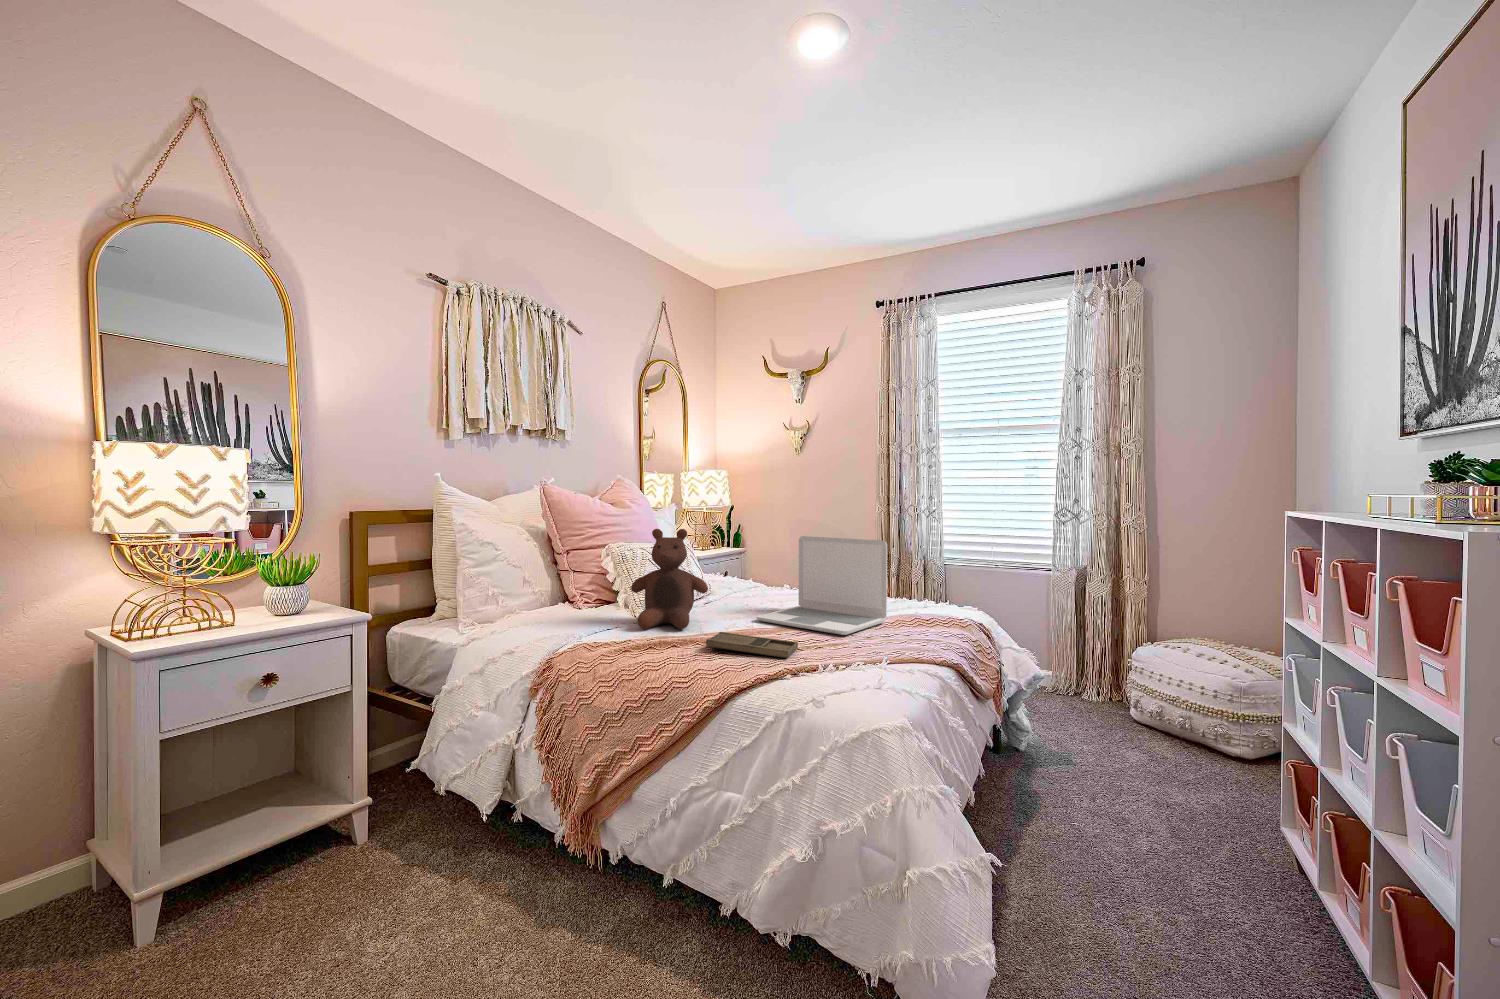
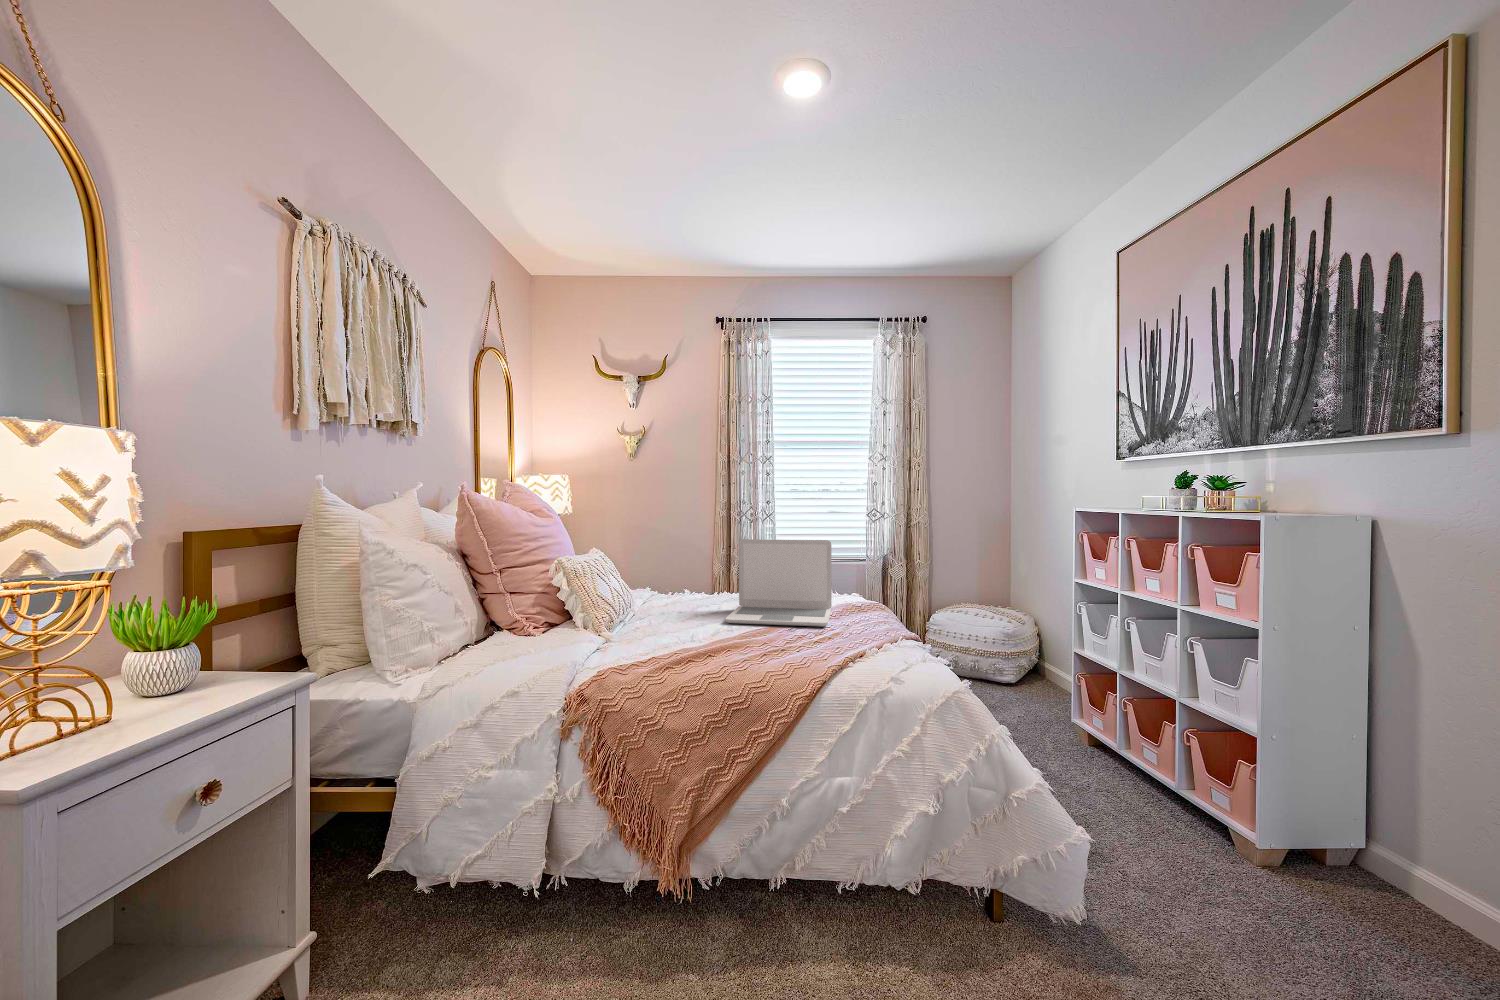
stuffed bear: present [631,529,708,629] -> none [605,536,685,643]
tray: present [706,632,798,658] -> none [737,636,824,654]

